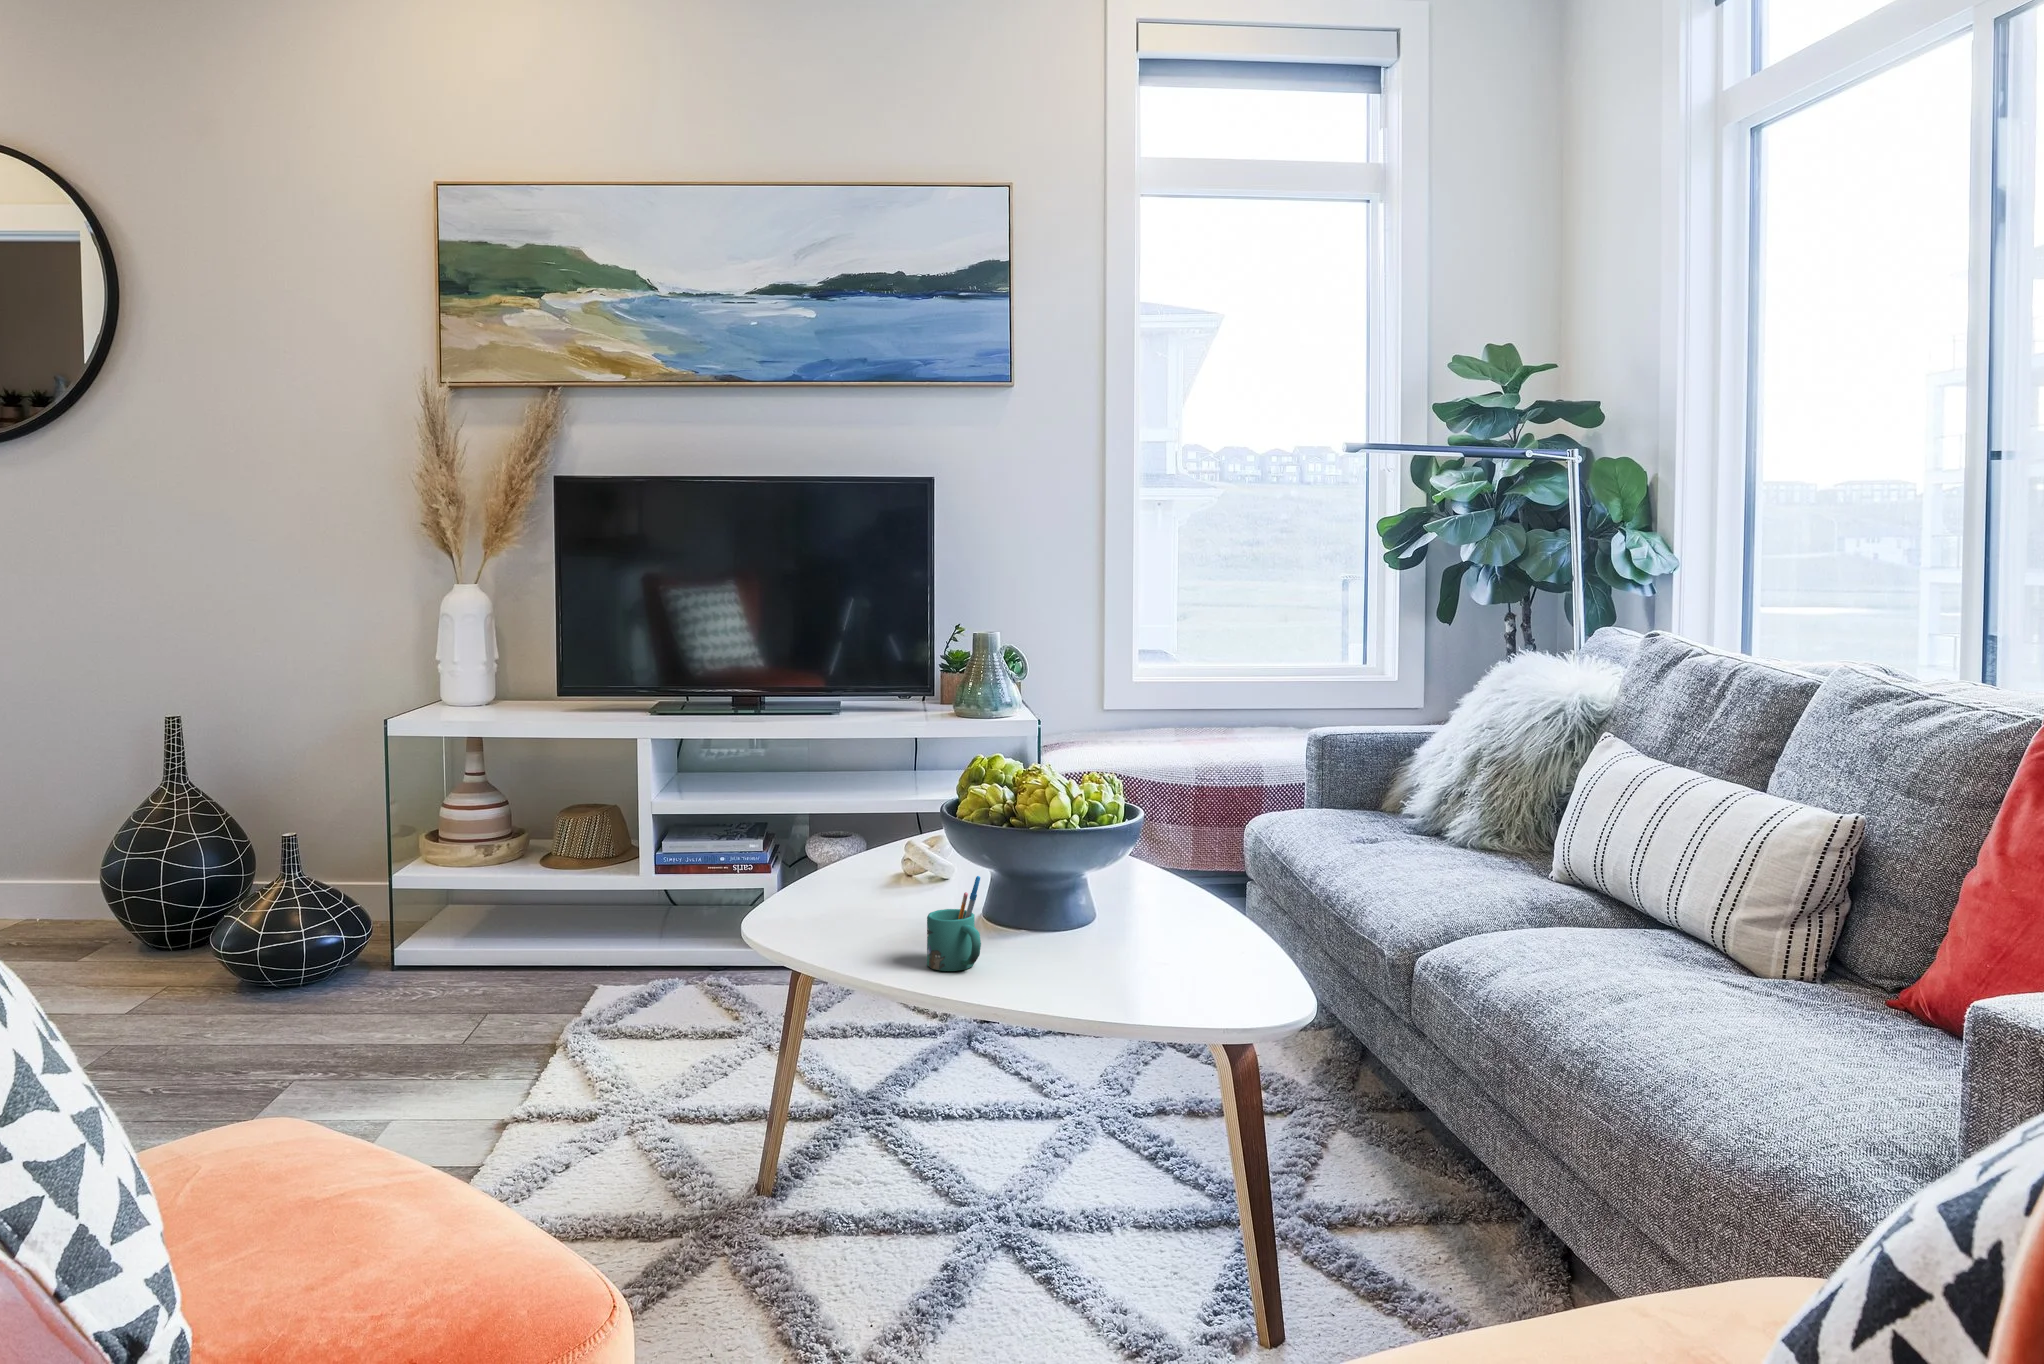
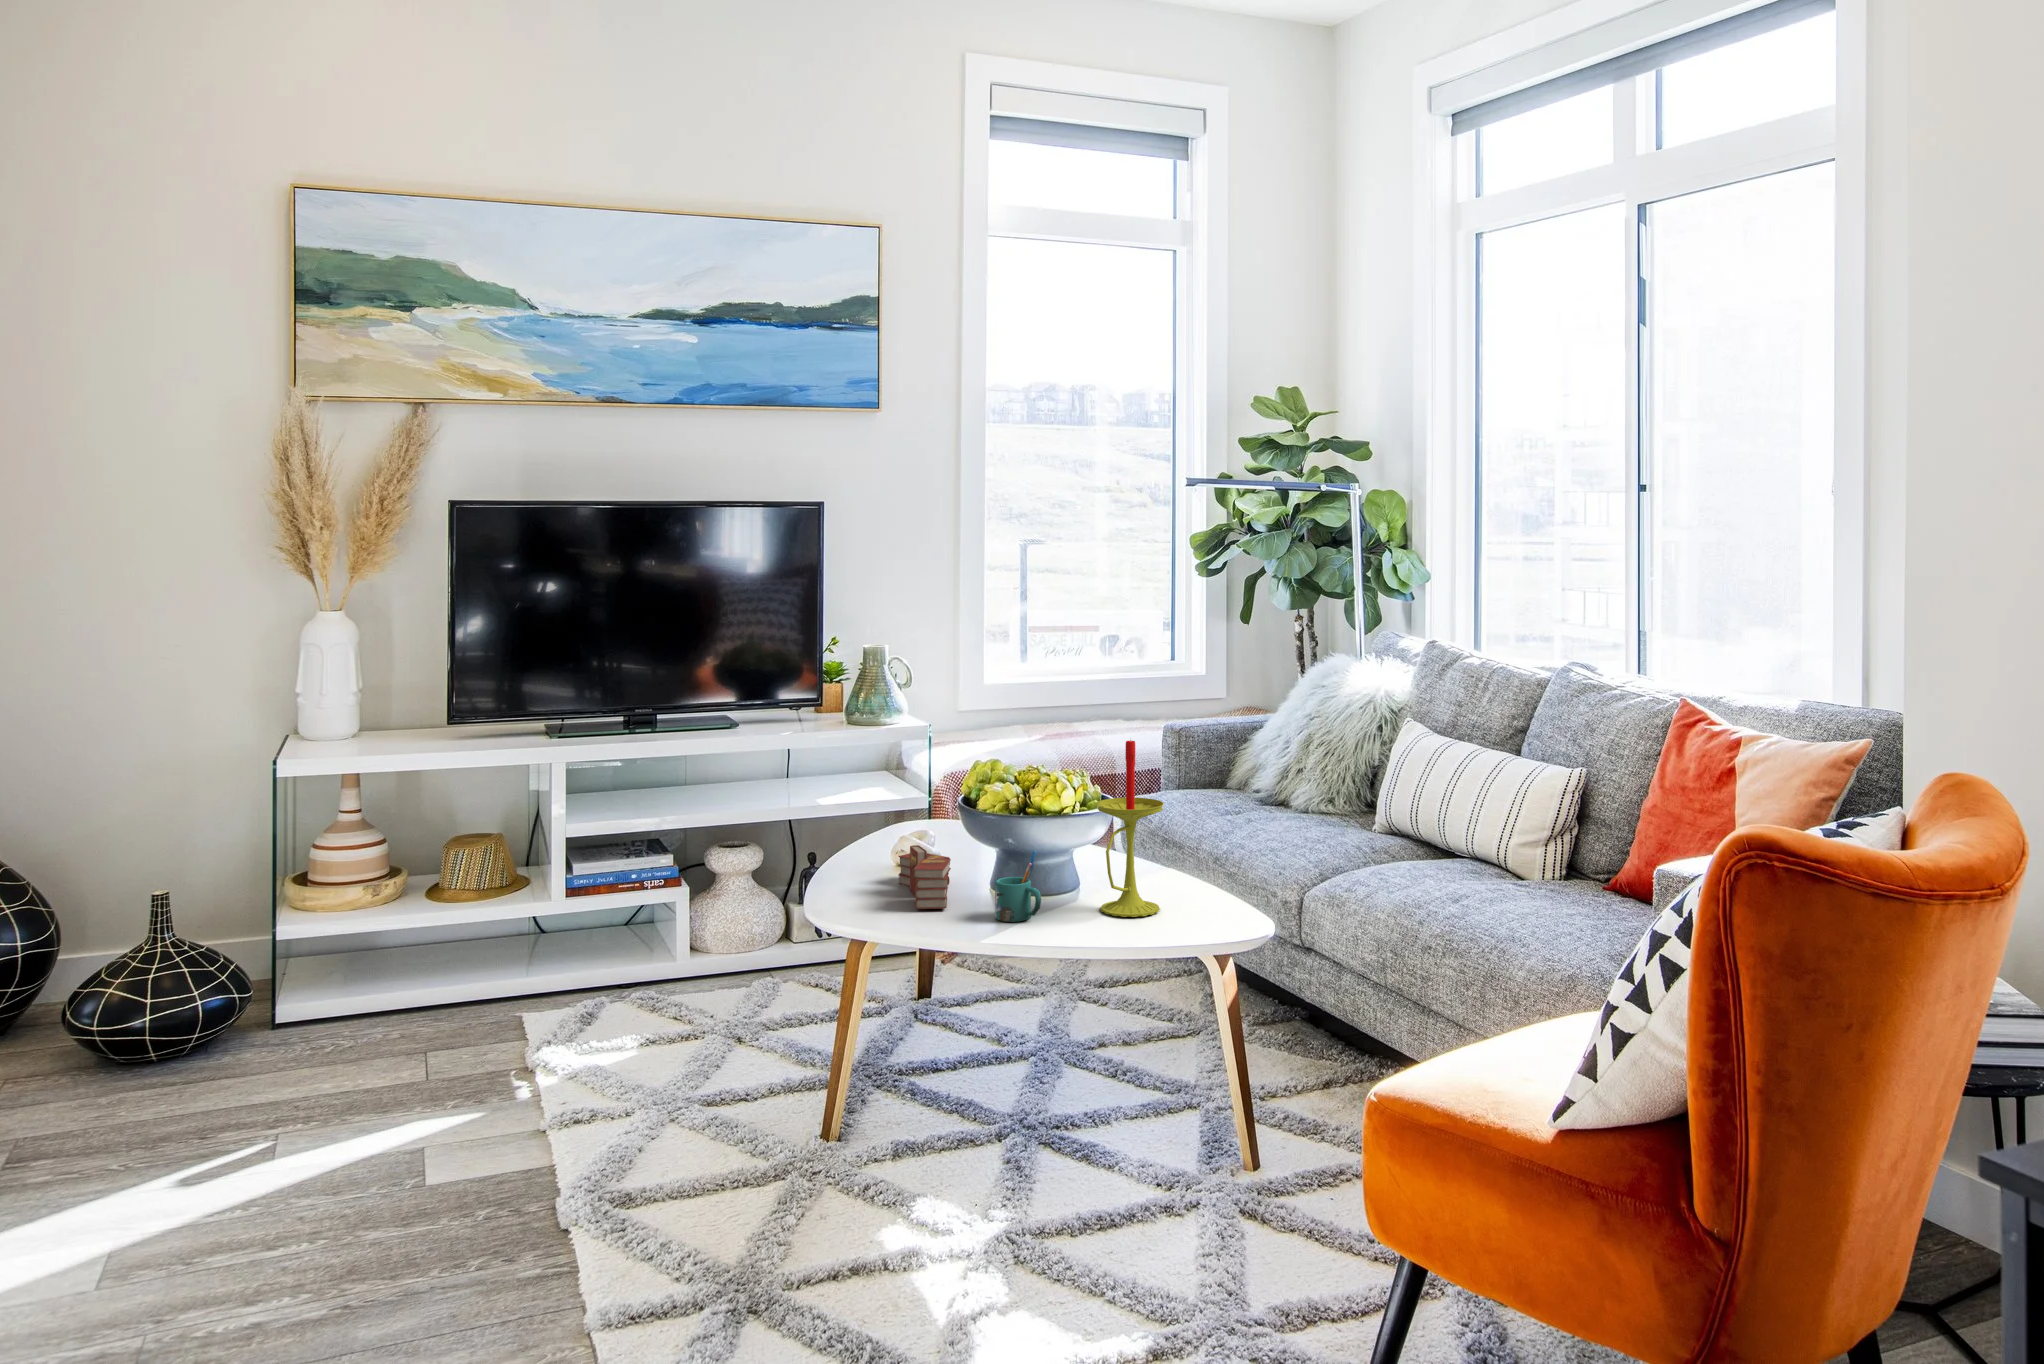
candle: none [1064,727,1160,980] -> present [1097,740,1164,917]
book: none [838,858,921,944] -> present [898,845,951,909]

